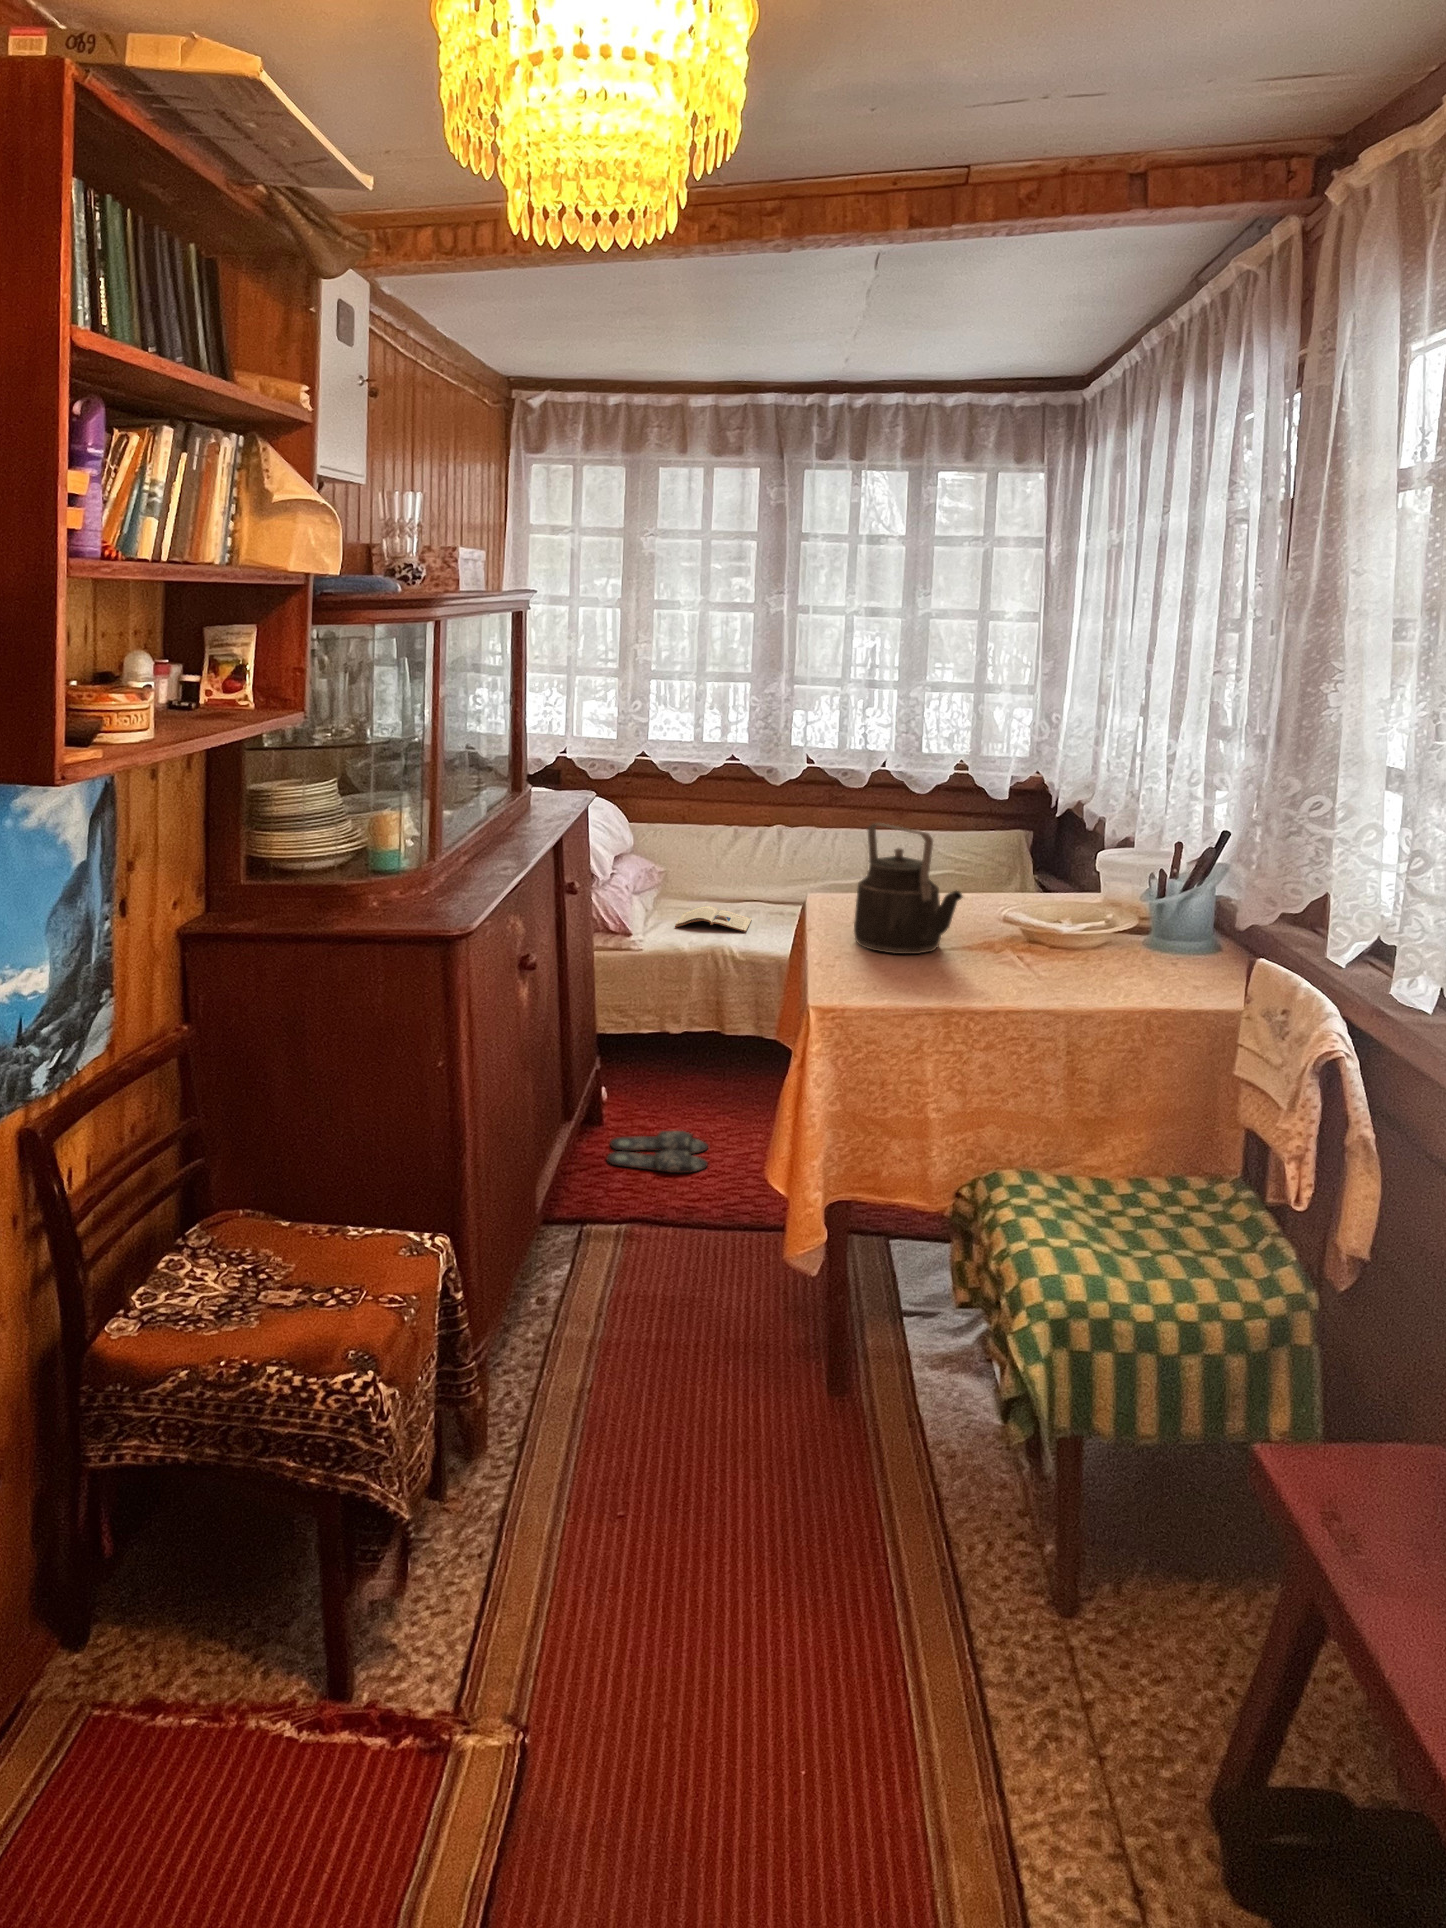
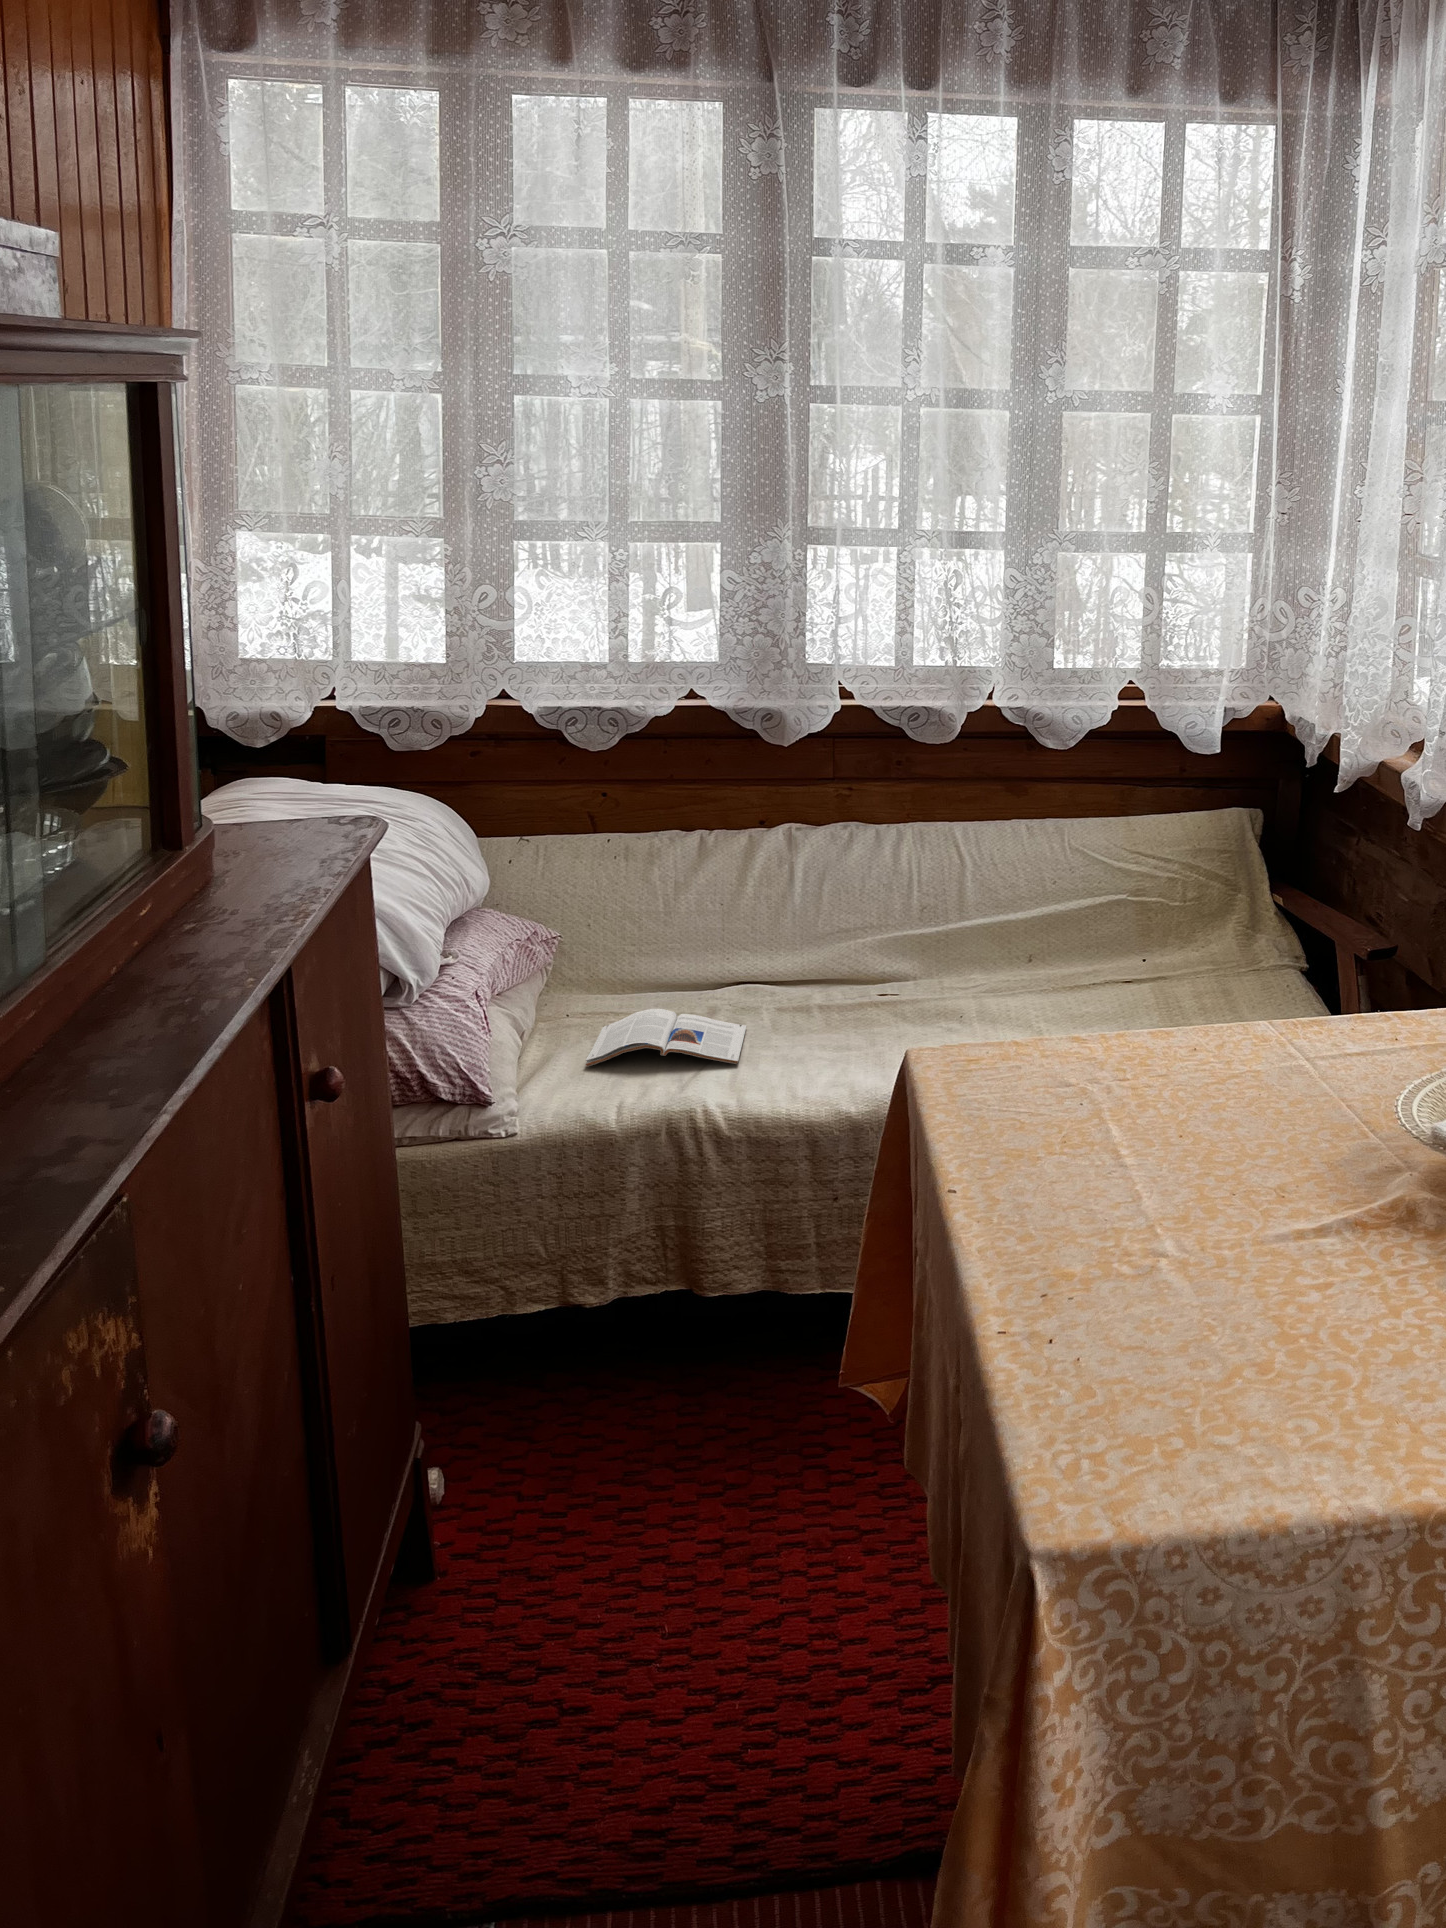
kettle: present [854,823,963,954] -> none [1061,895,1369,1259]
slippers: present [607,1131,708,1173] -> none [433,1591,685,1743]

